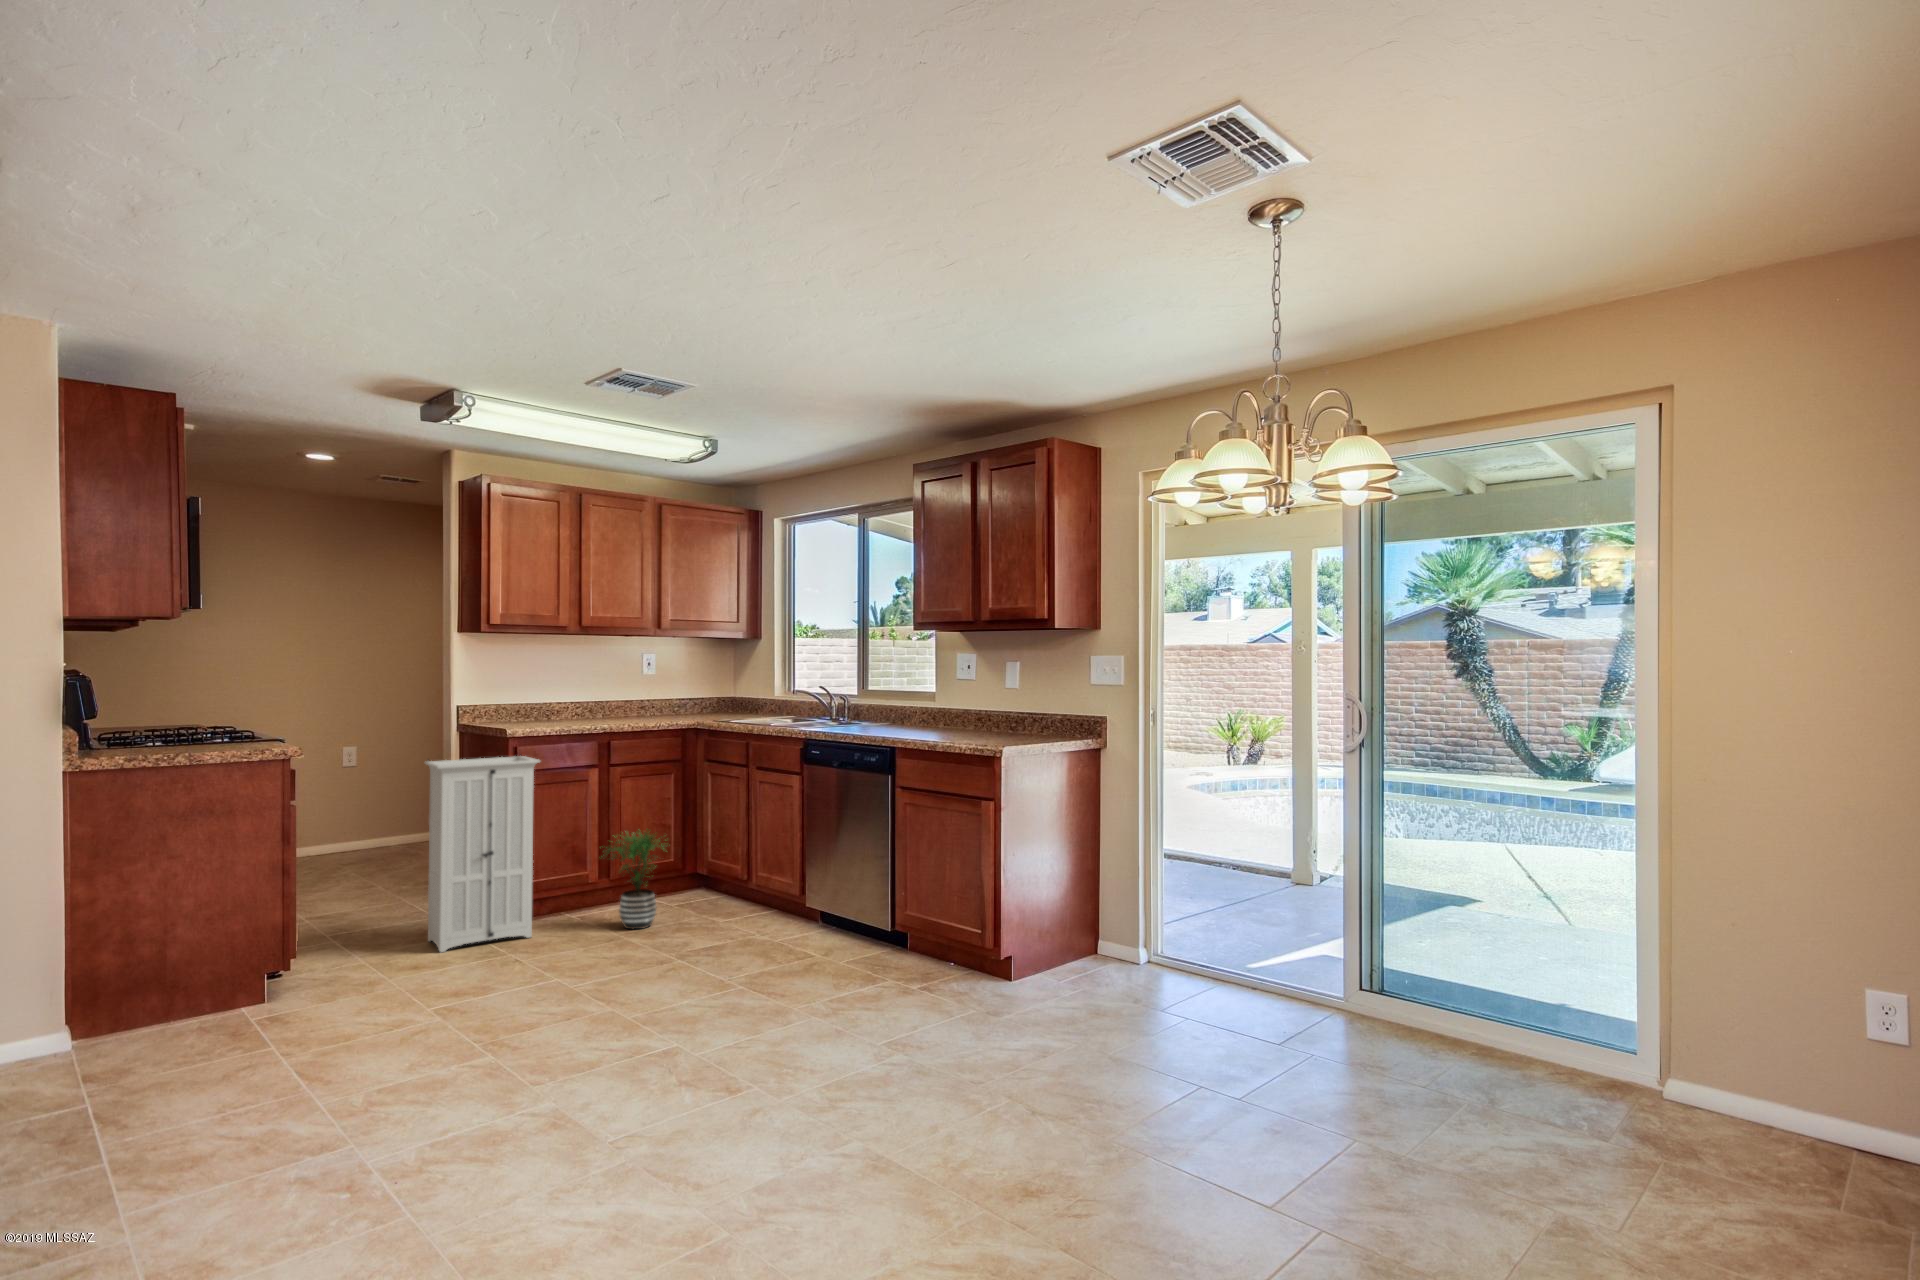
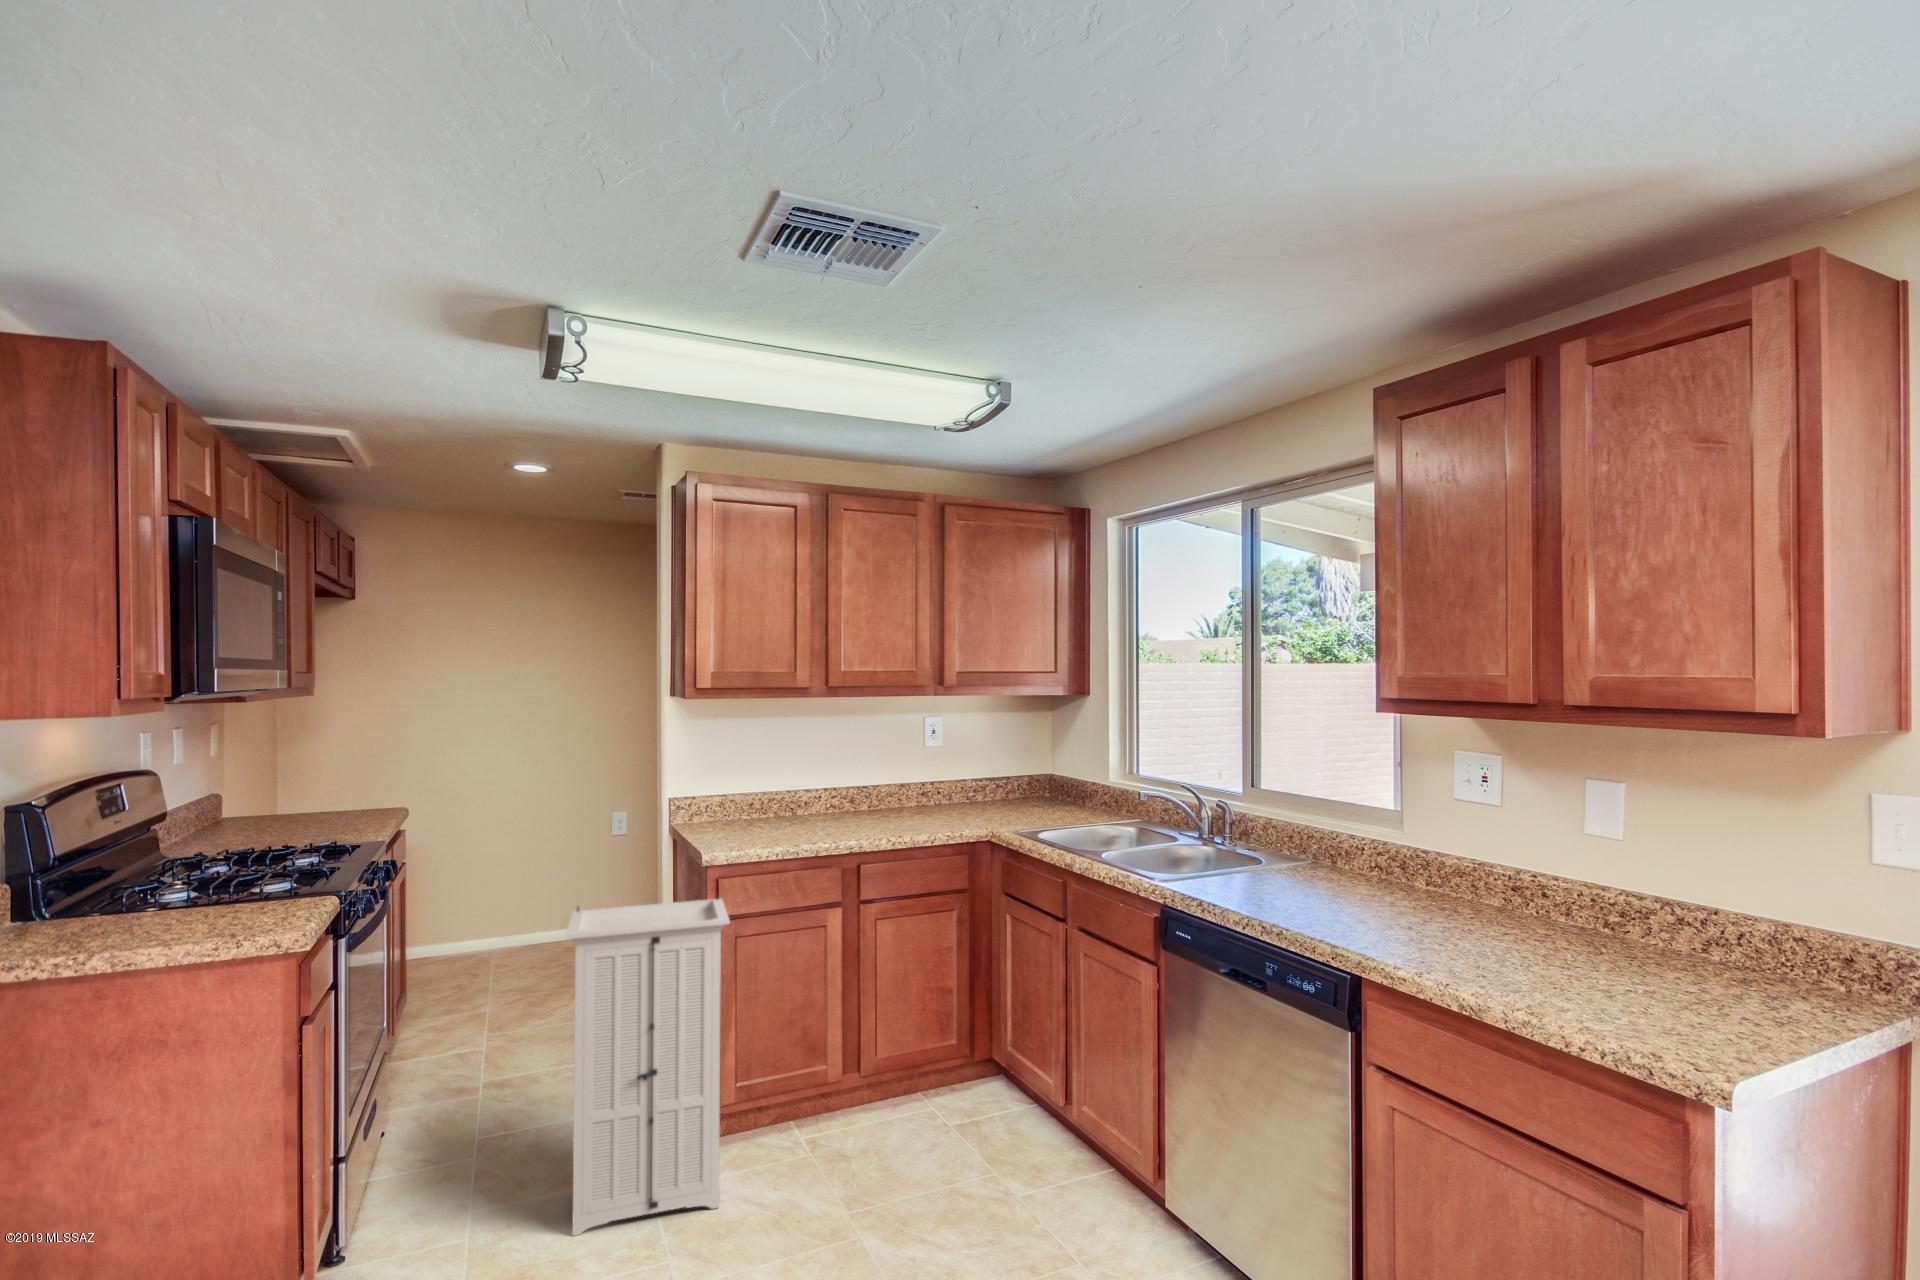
potted plant: present [601,830,667,929] -> none [822,1028,938,1211]

